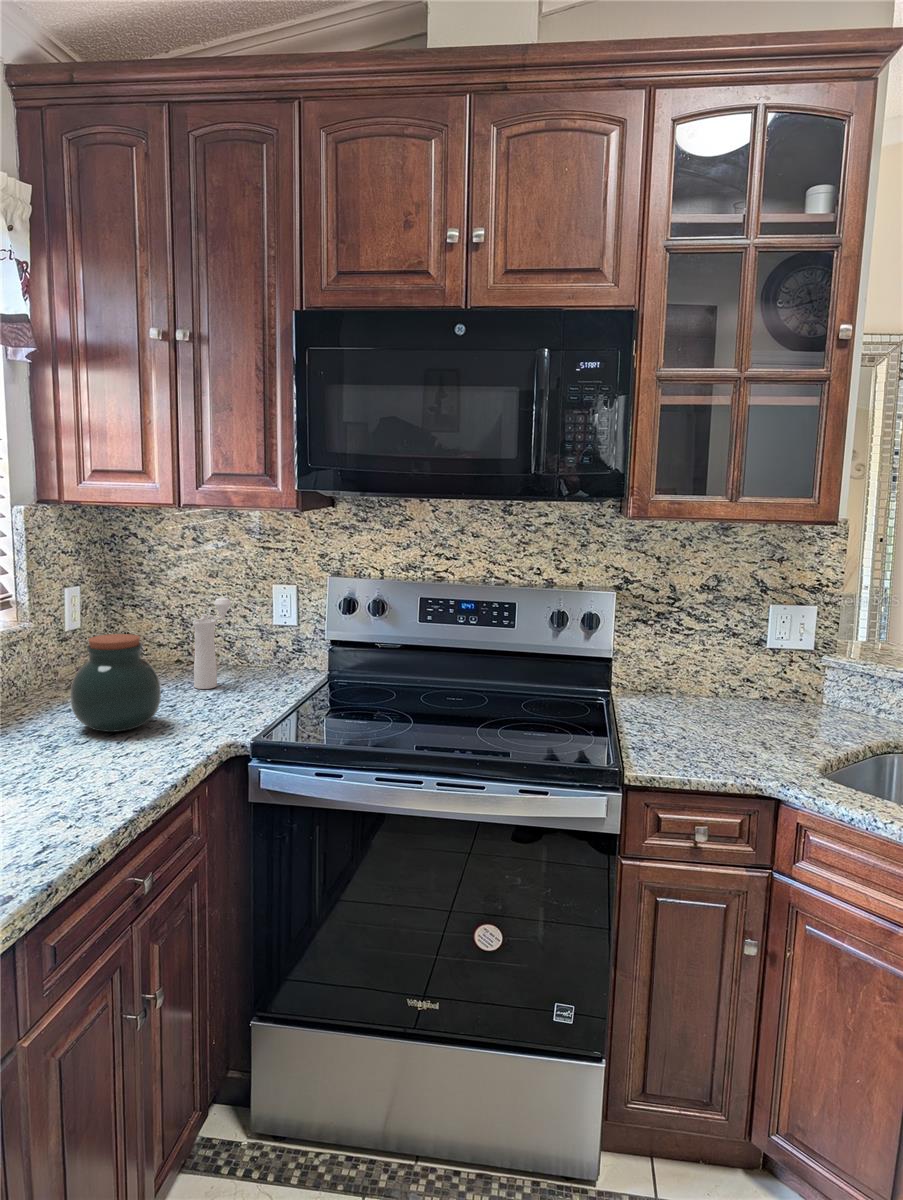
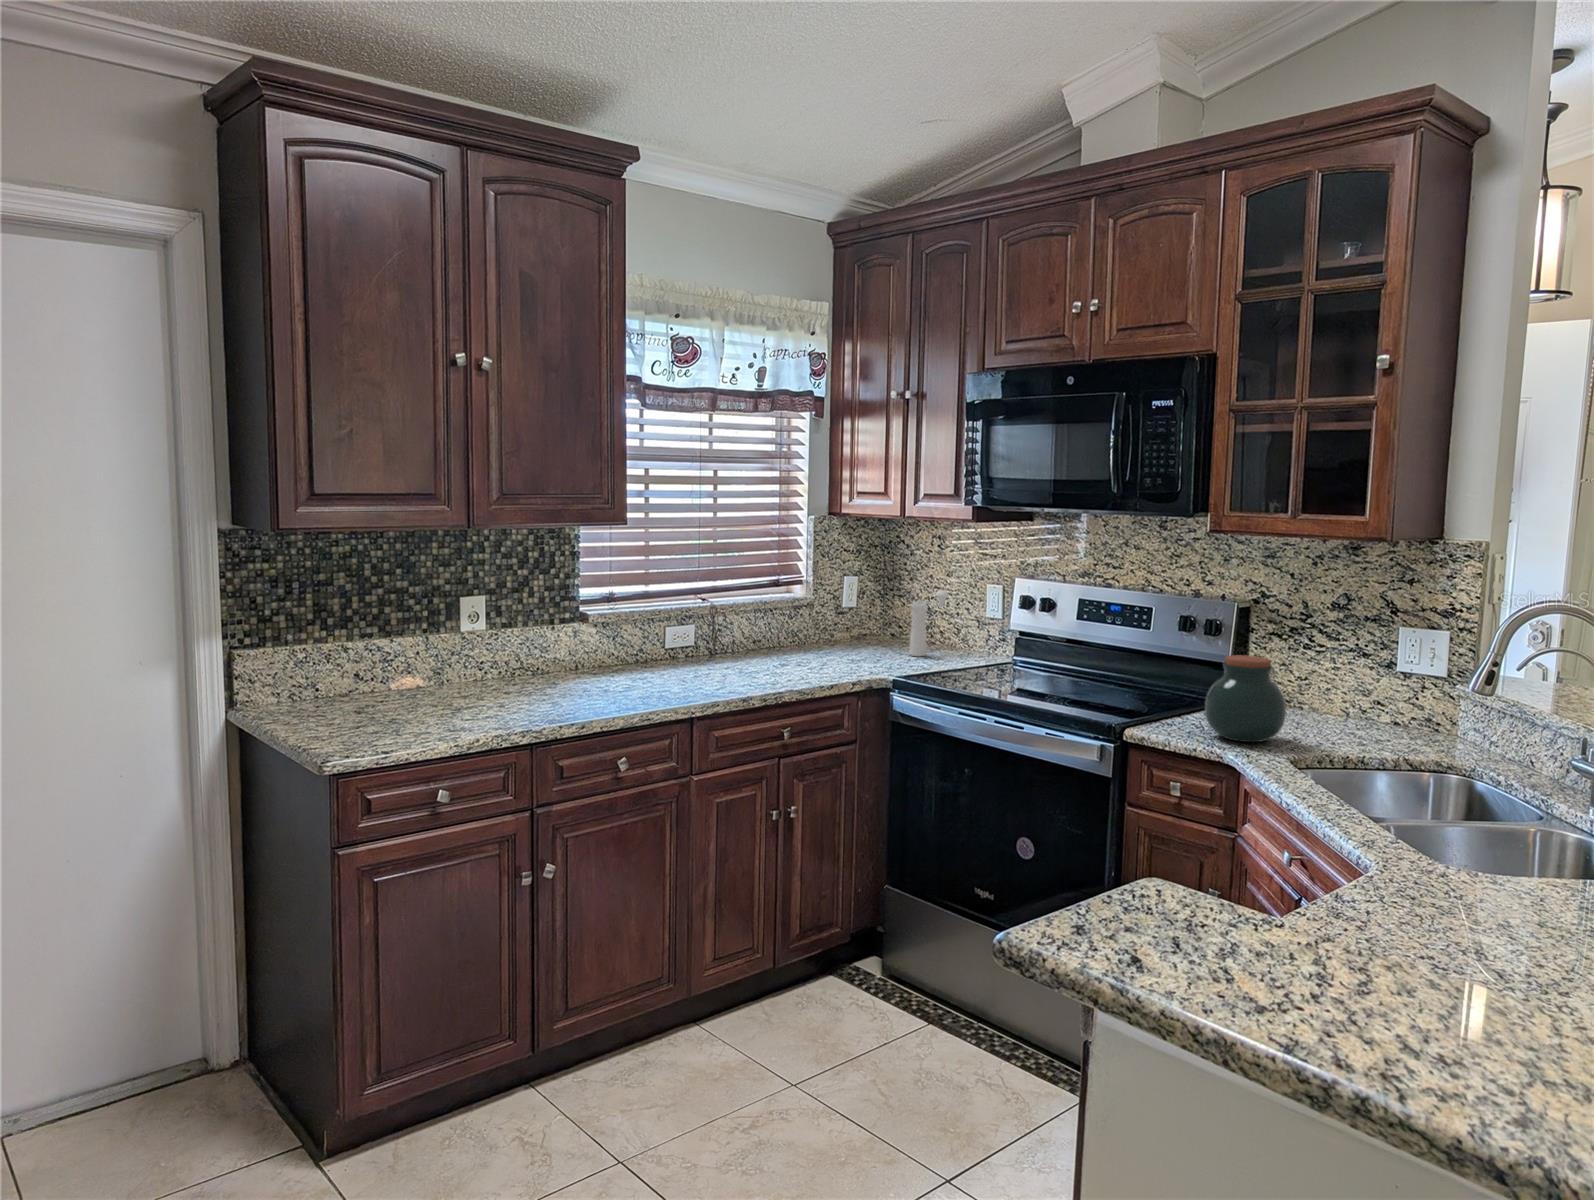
jar: present [71,634,161,732] -> present [1205,655,1286,742]

